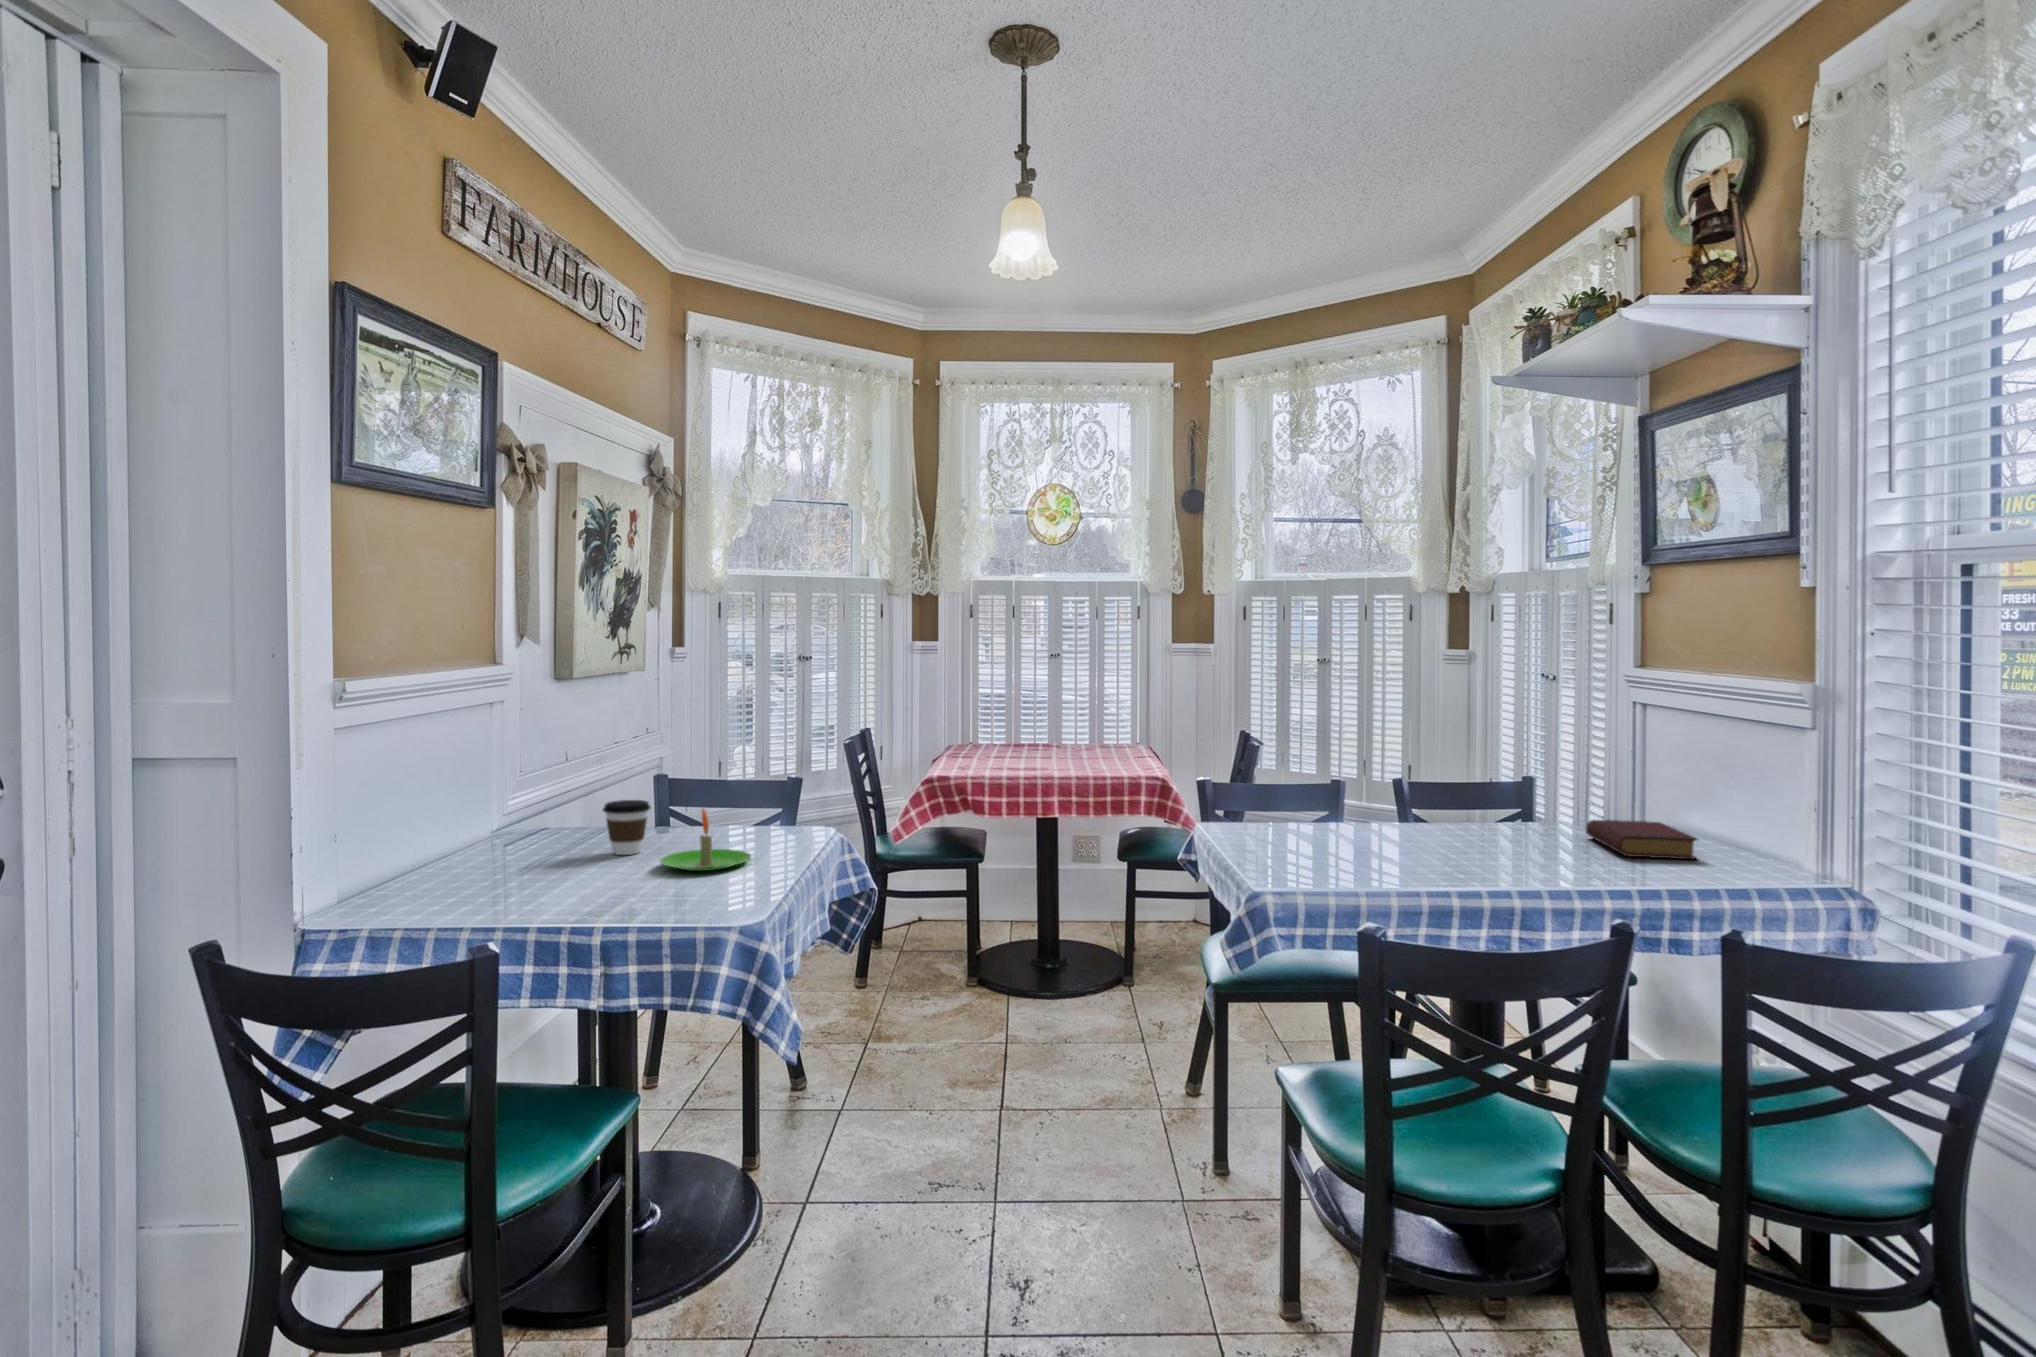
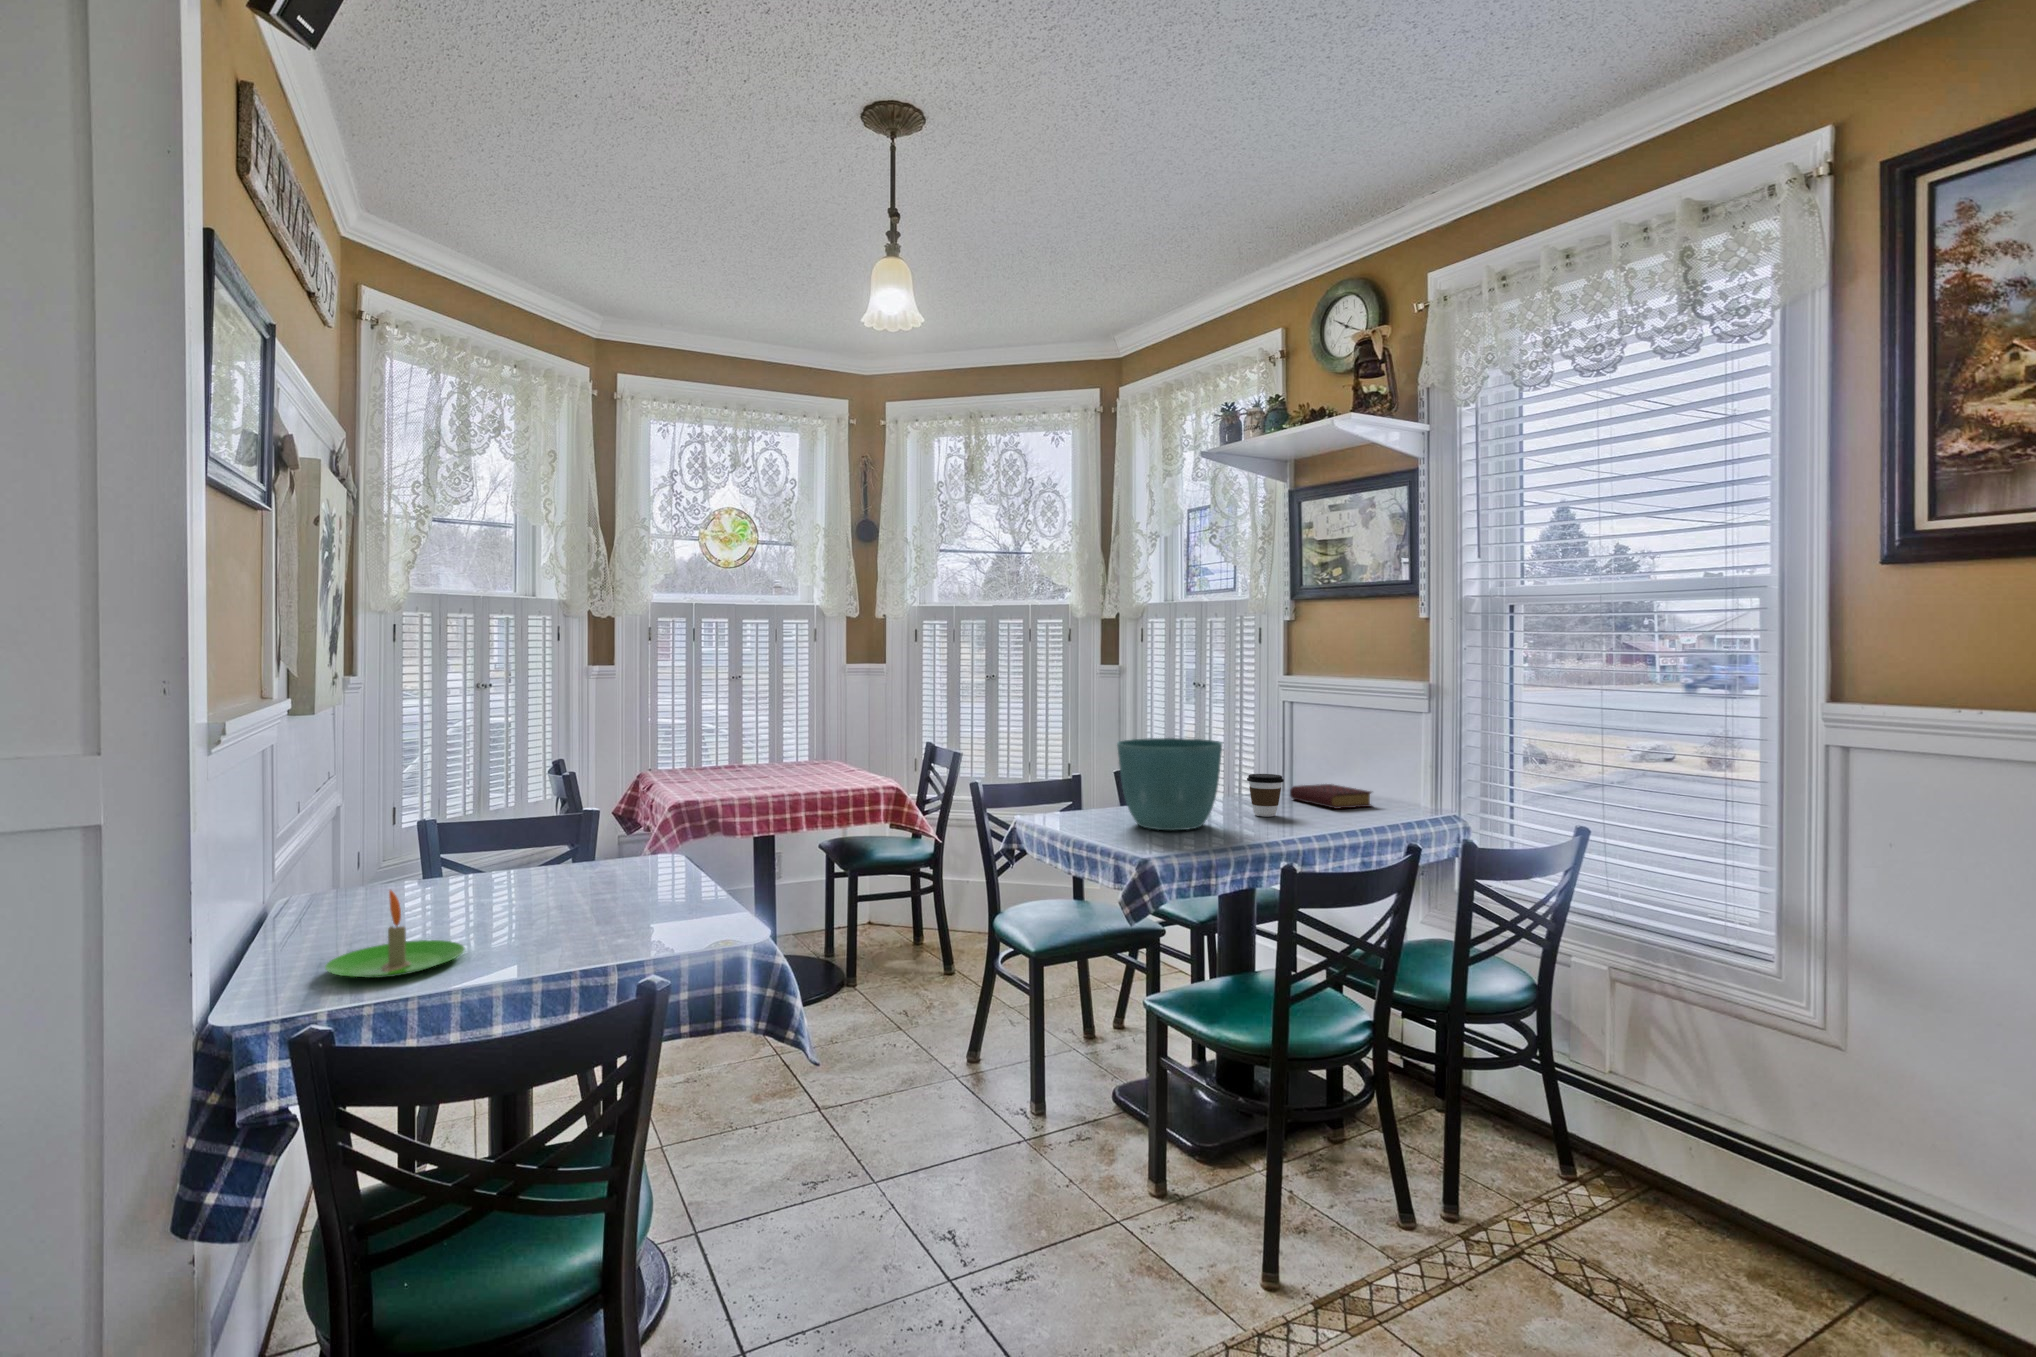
flower pot: none [1280,743,1416,859] -> present [1117,738,1222,830]
coffee cup: present [603,800,650,855] -> present [1247,774,1284,817]
candle: present [660,809,751,871] -> present [325,890,464,978]

